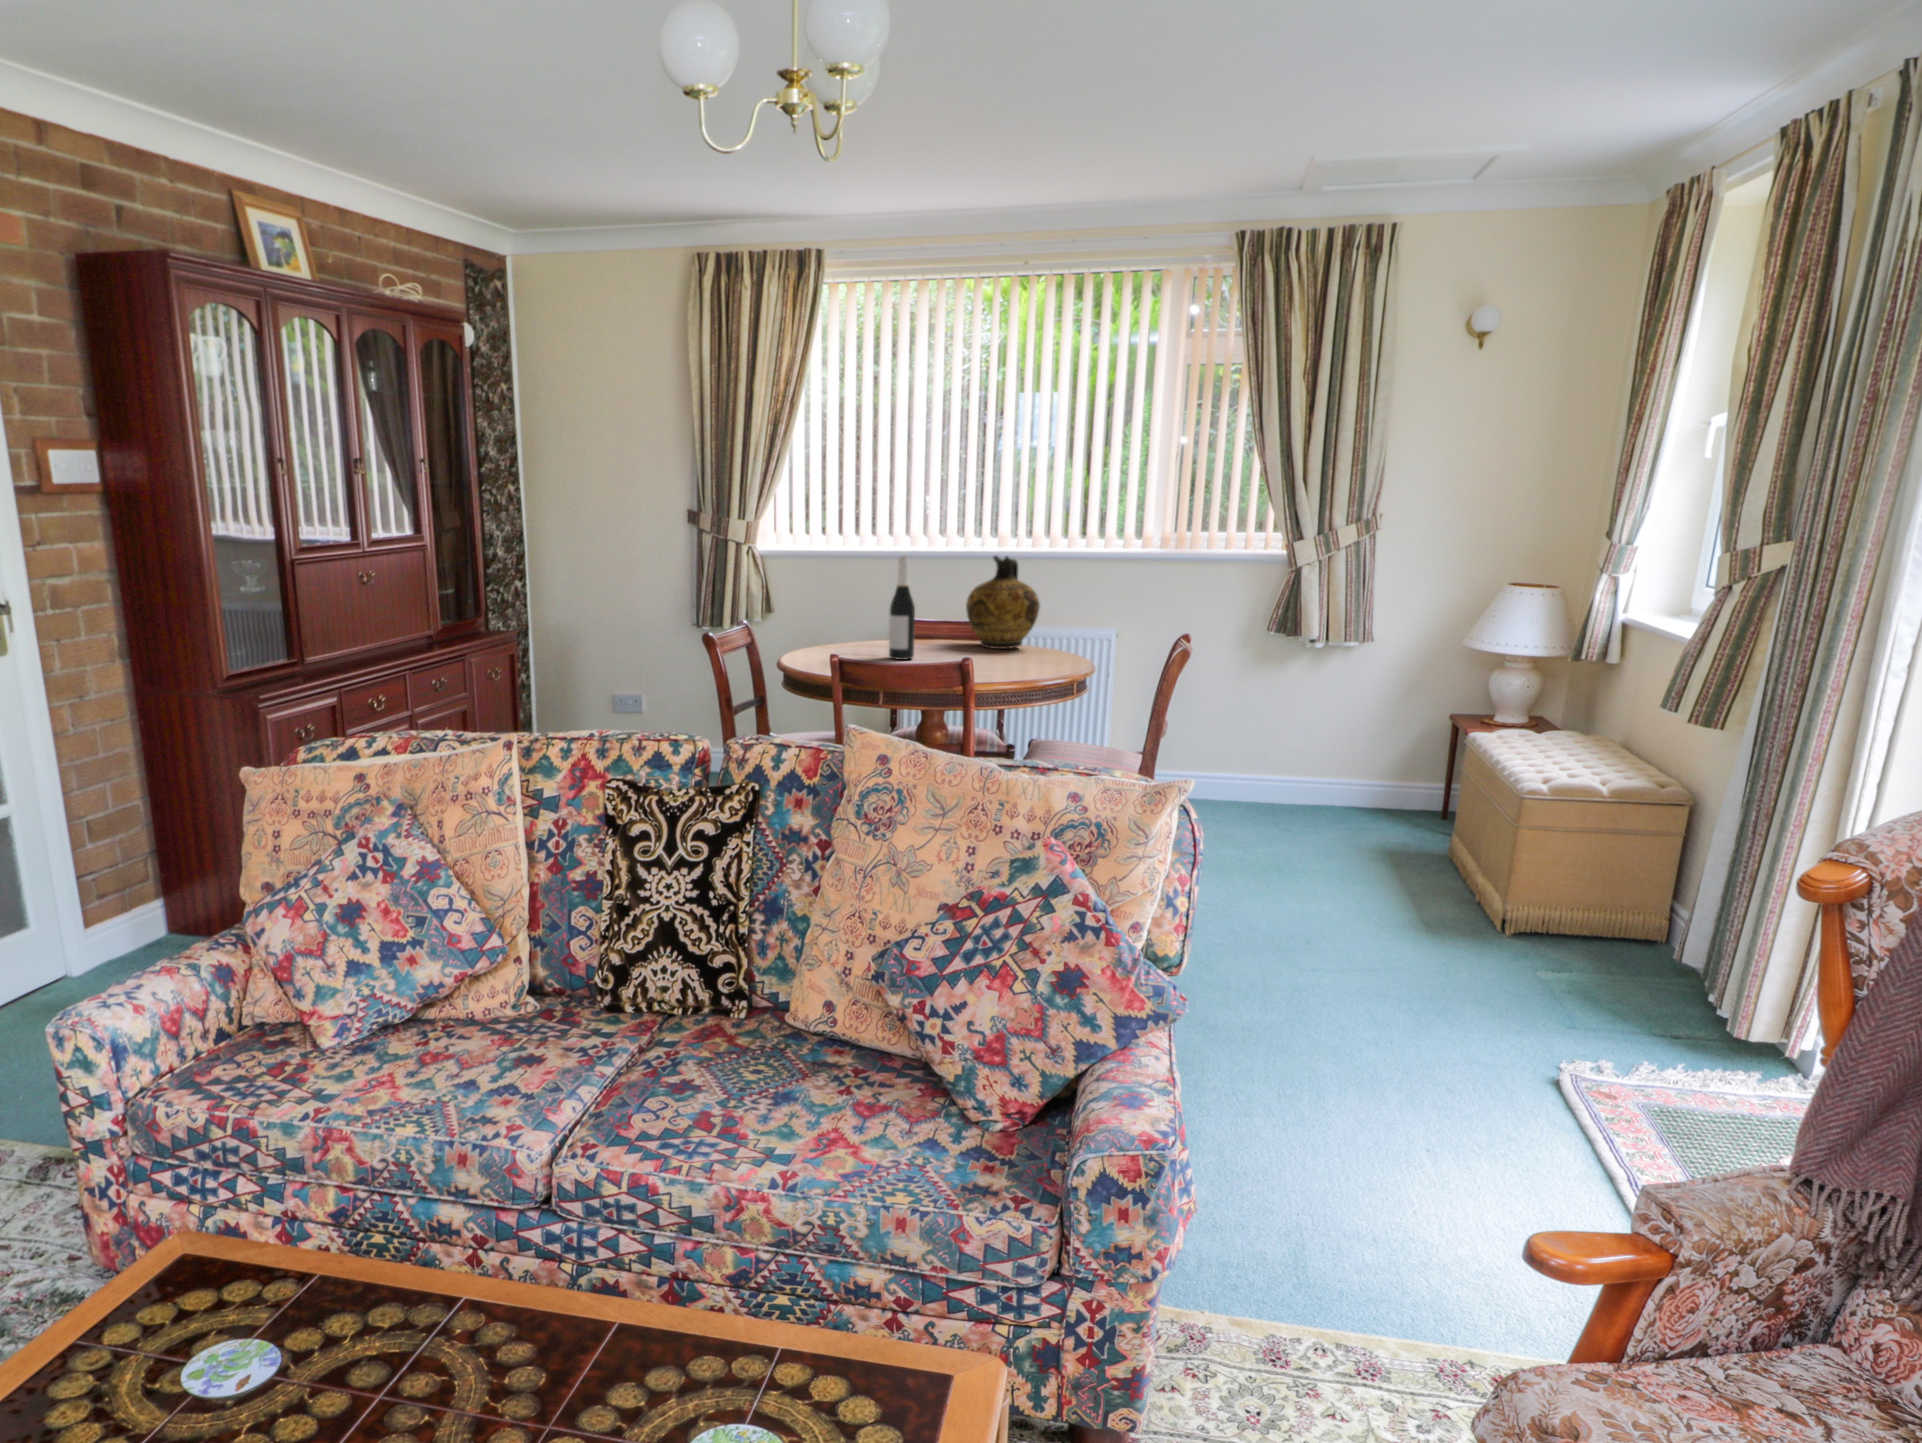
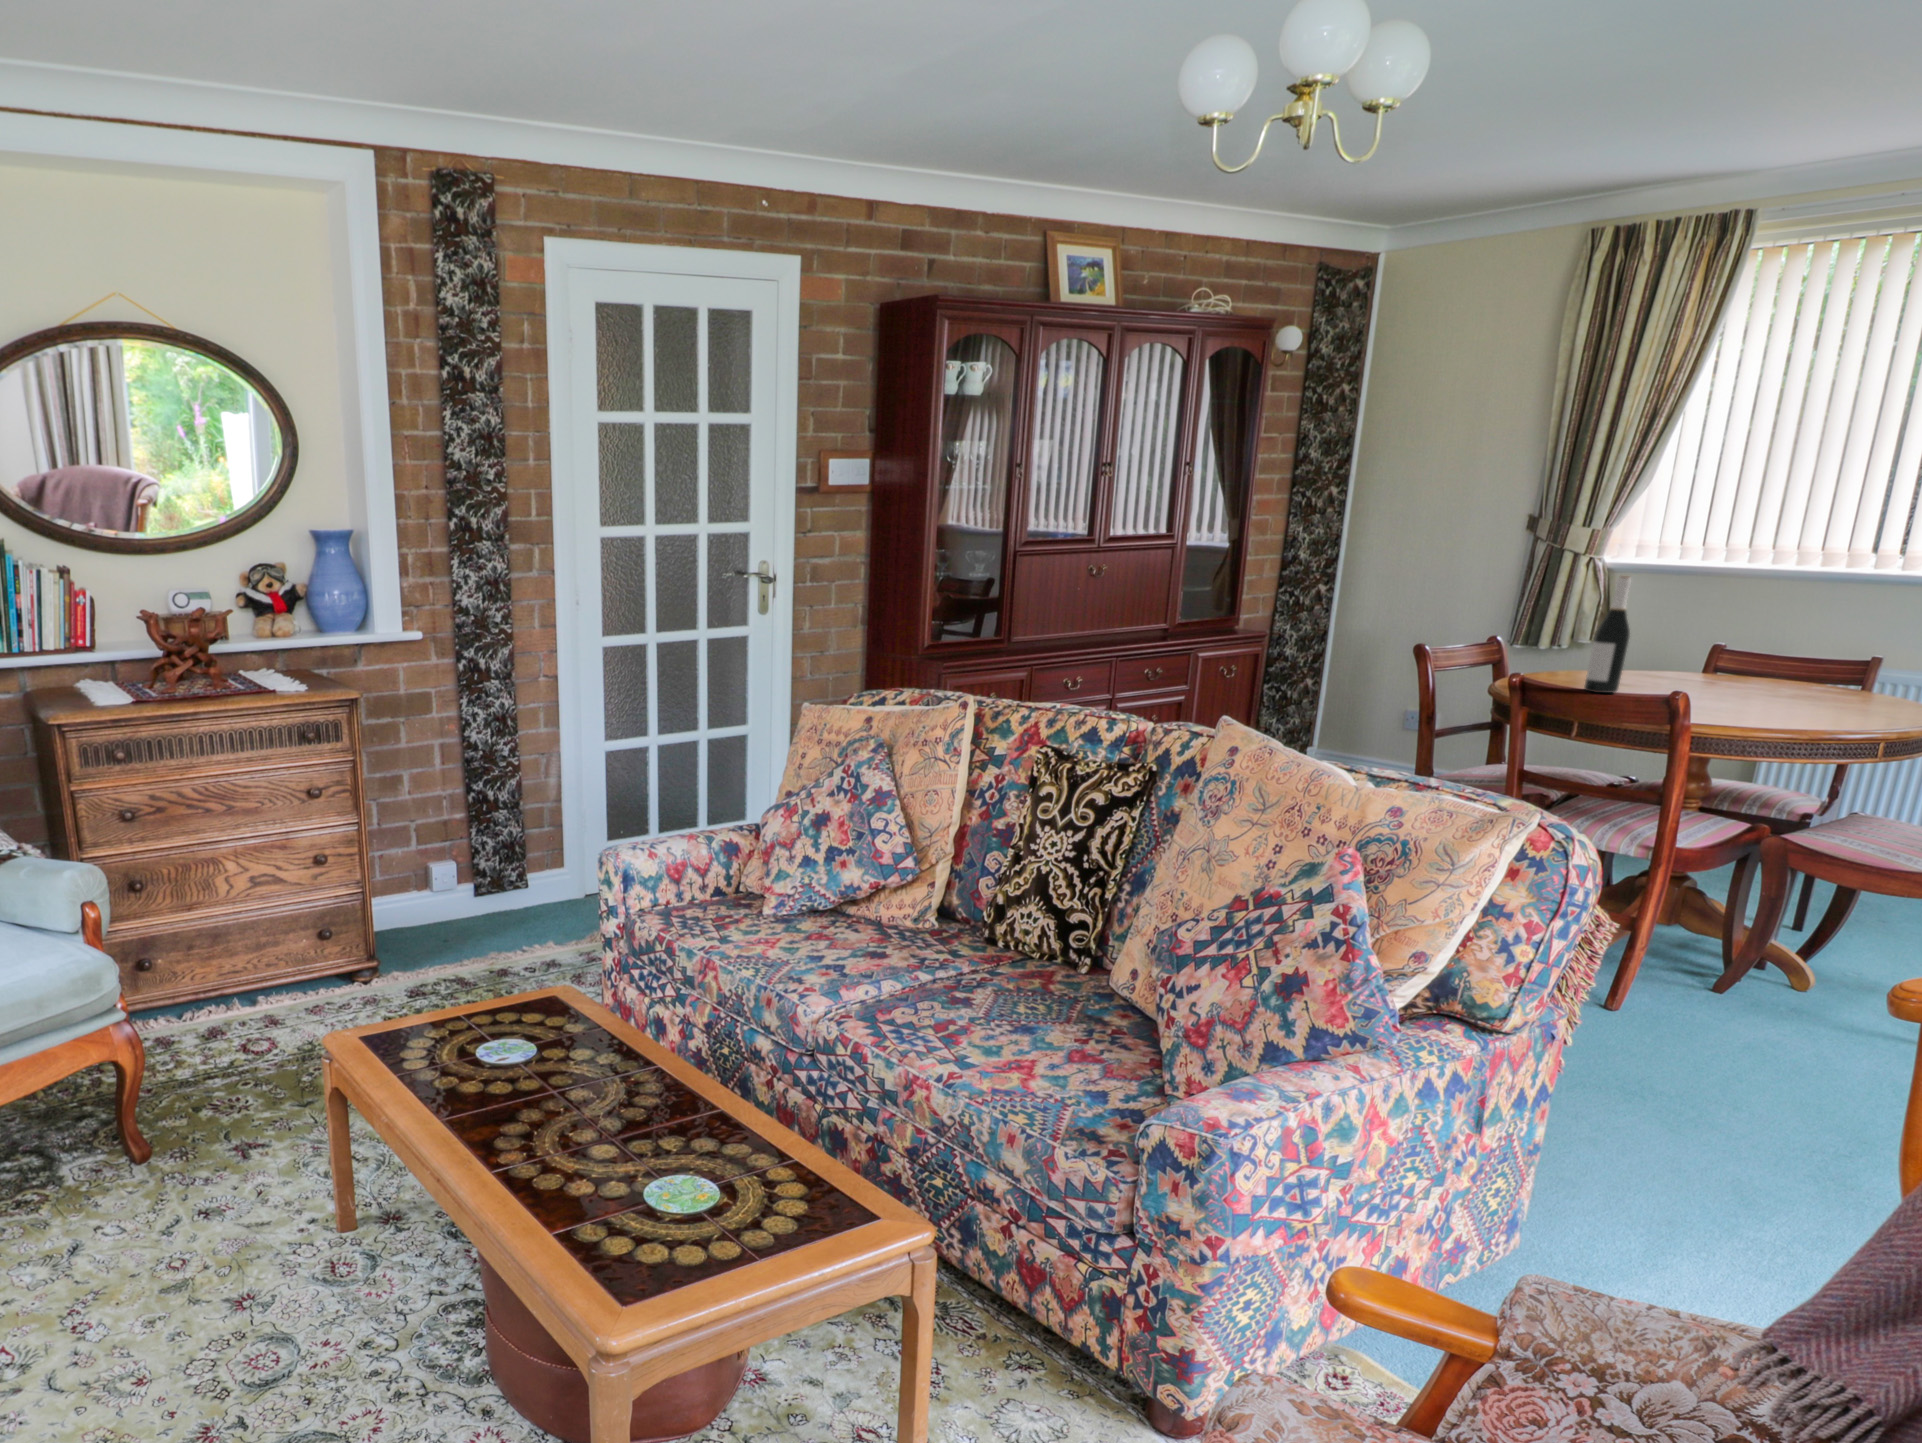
ceramic jug: present [966,556,1040,649] -> none [1744,583,1859,698]

